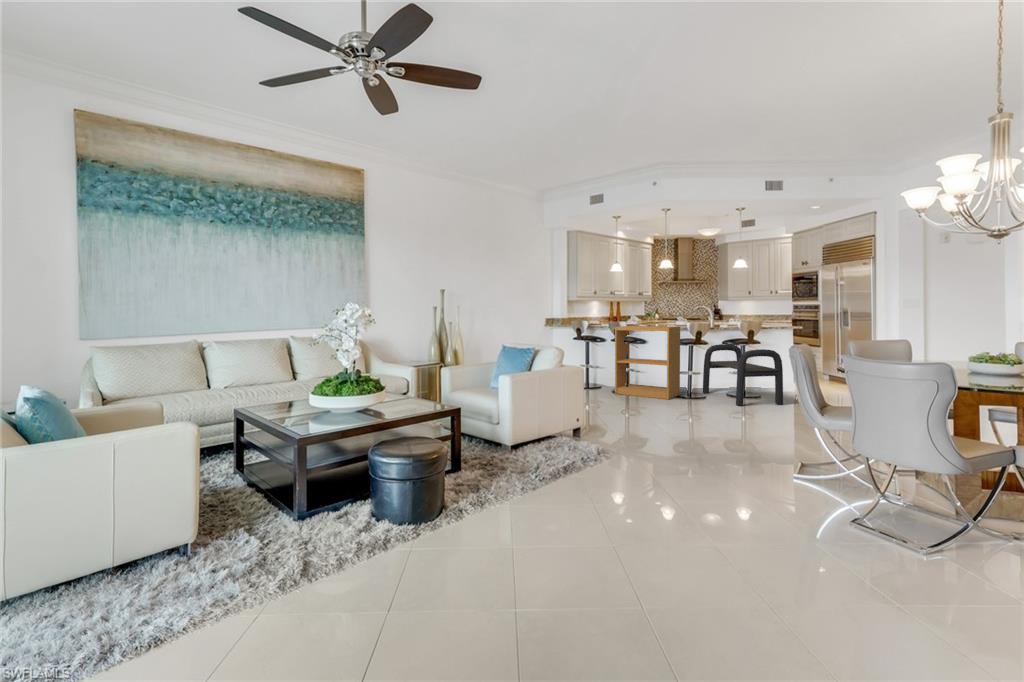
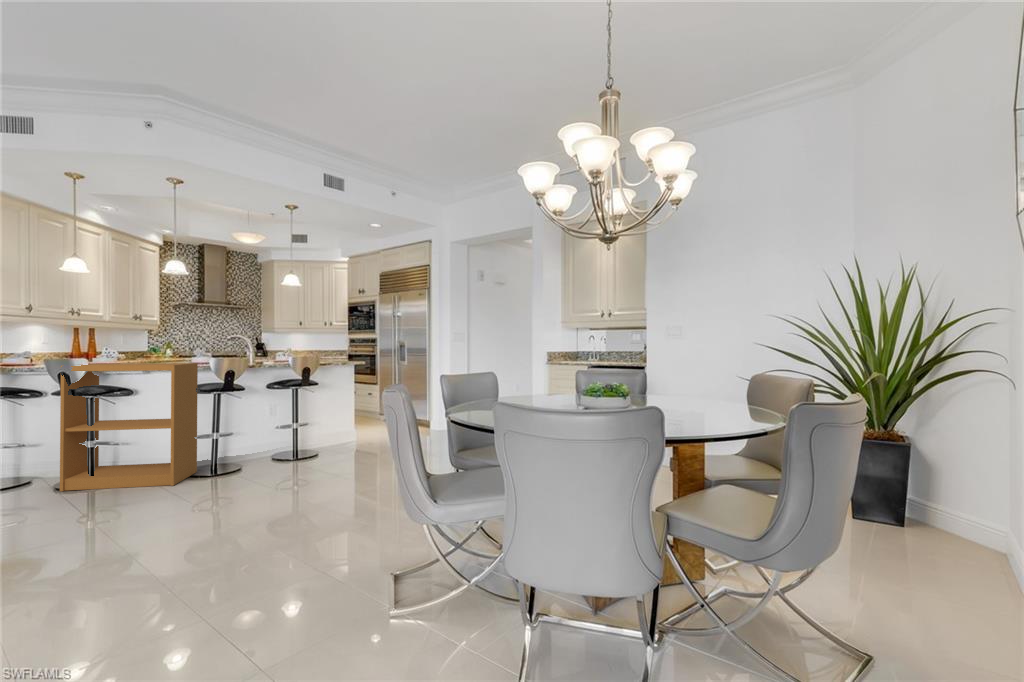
bench: present [703,344,783,406] -> none [236,388,349,477]

